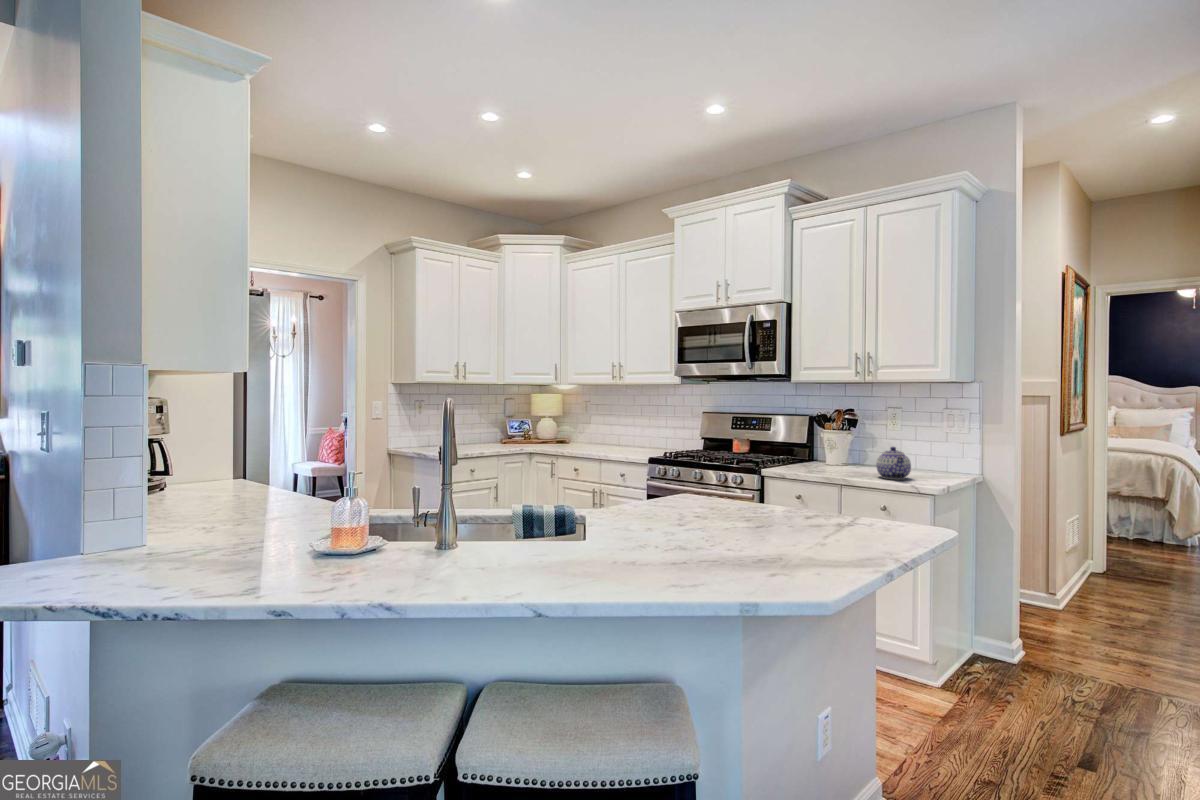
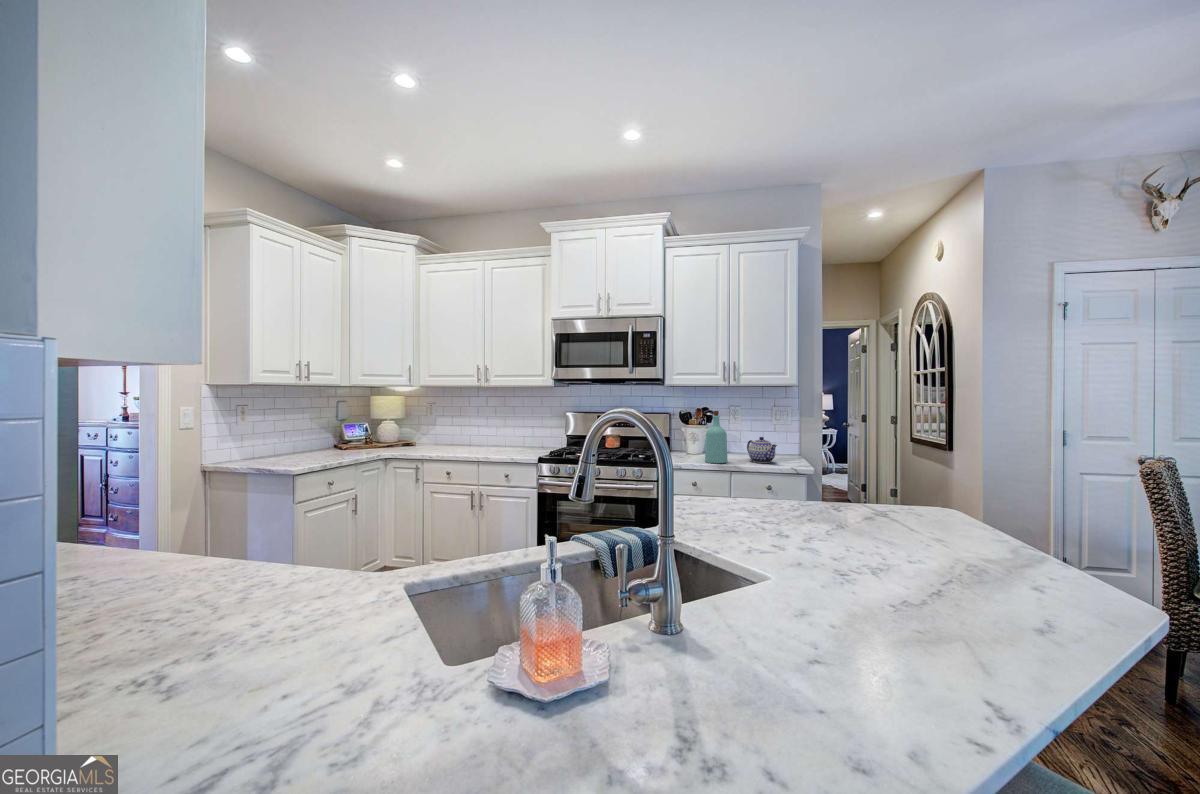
bottle: none [814,413,842,475] -> present [705,411,728,463]

